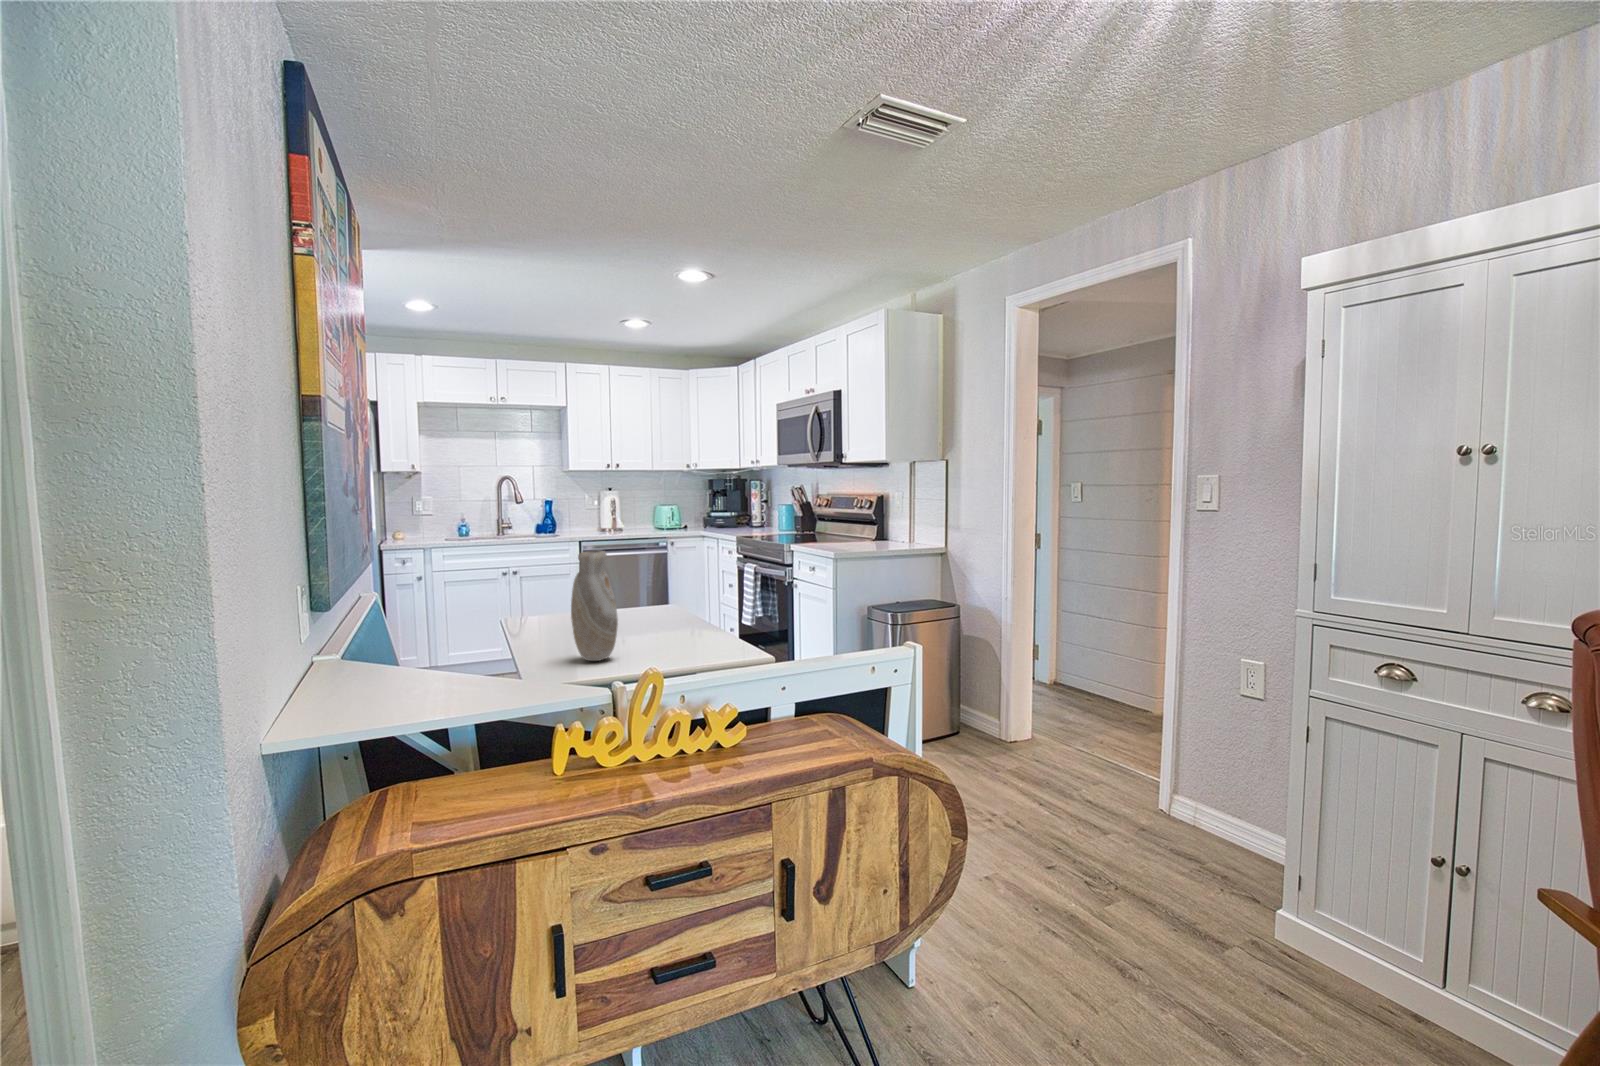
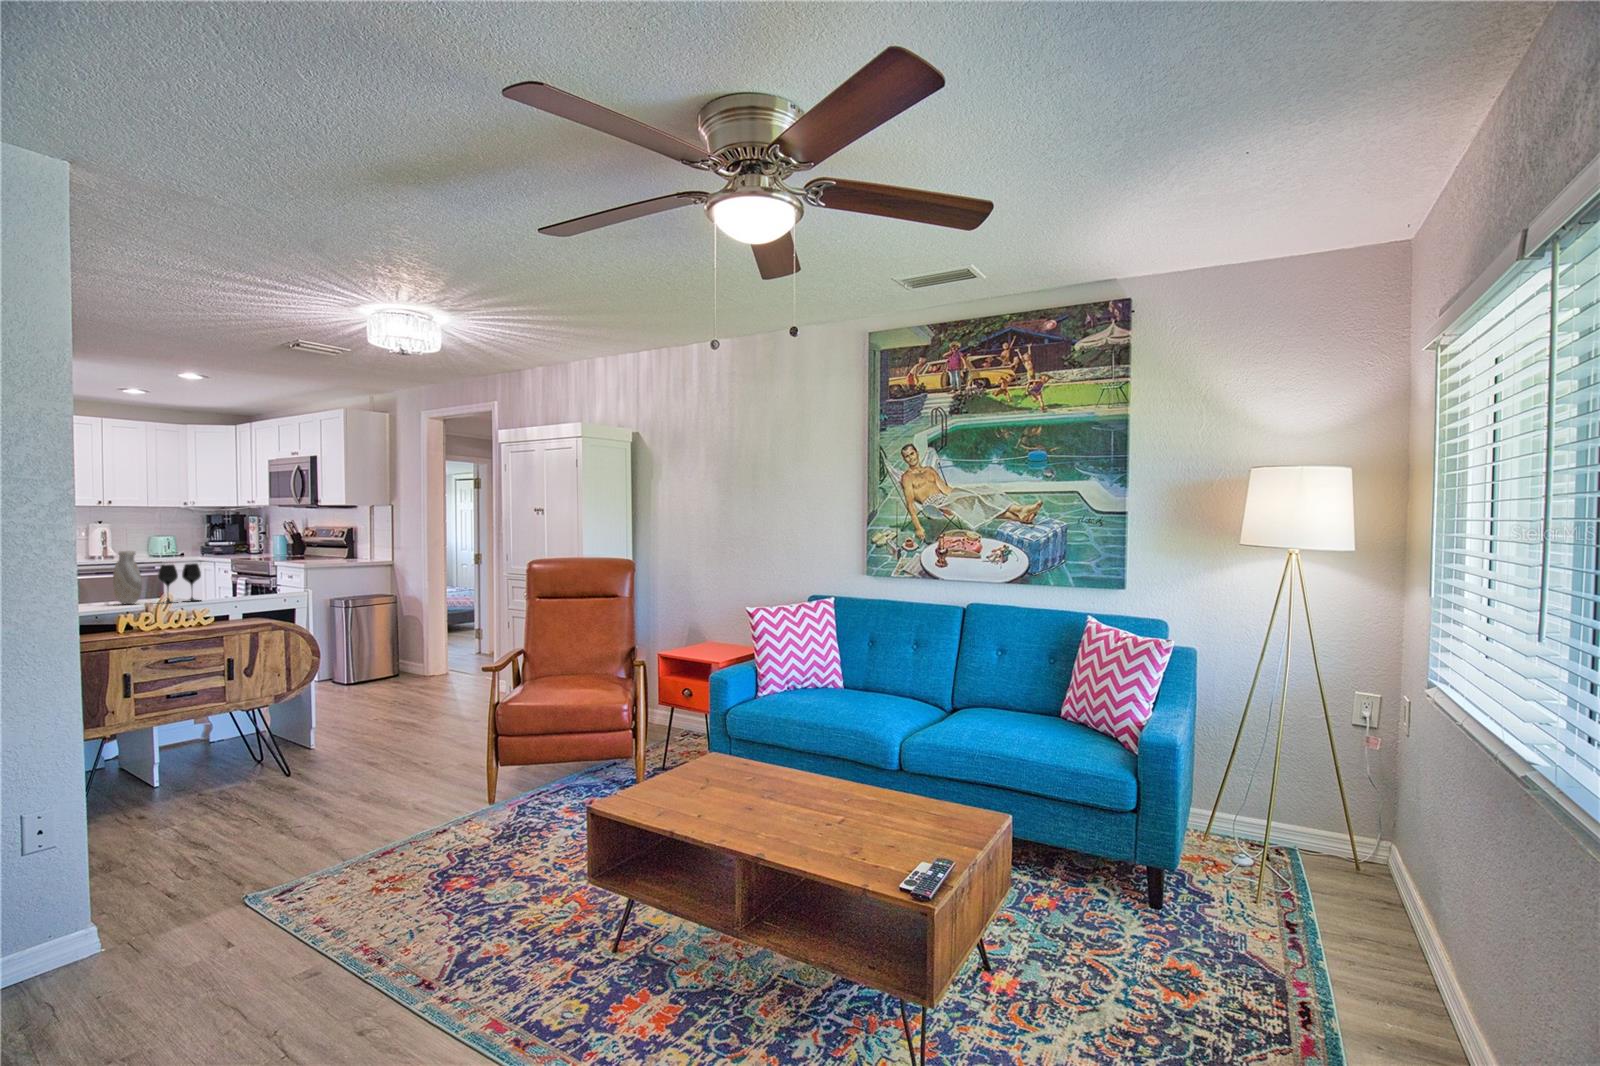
wine glass: none [643,575,716,661] -> present [158,563,201,603]

